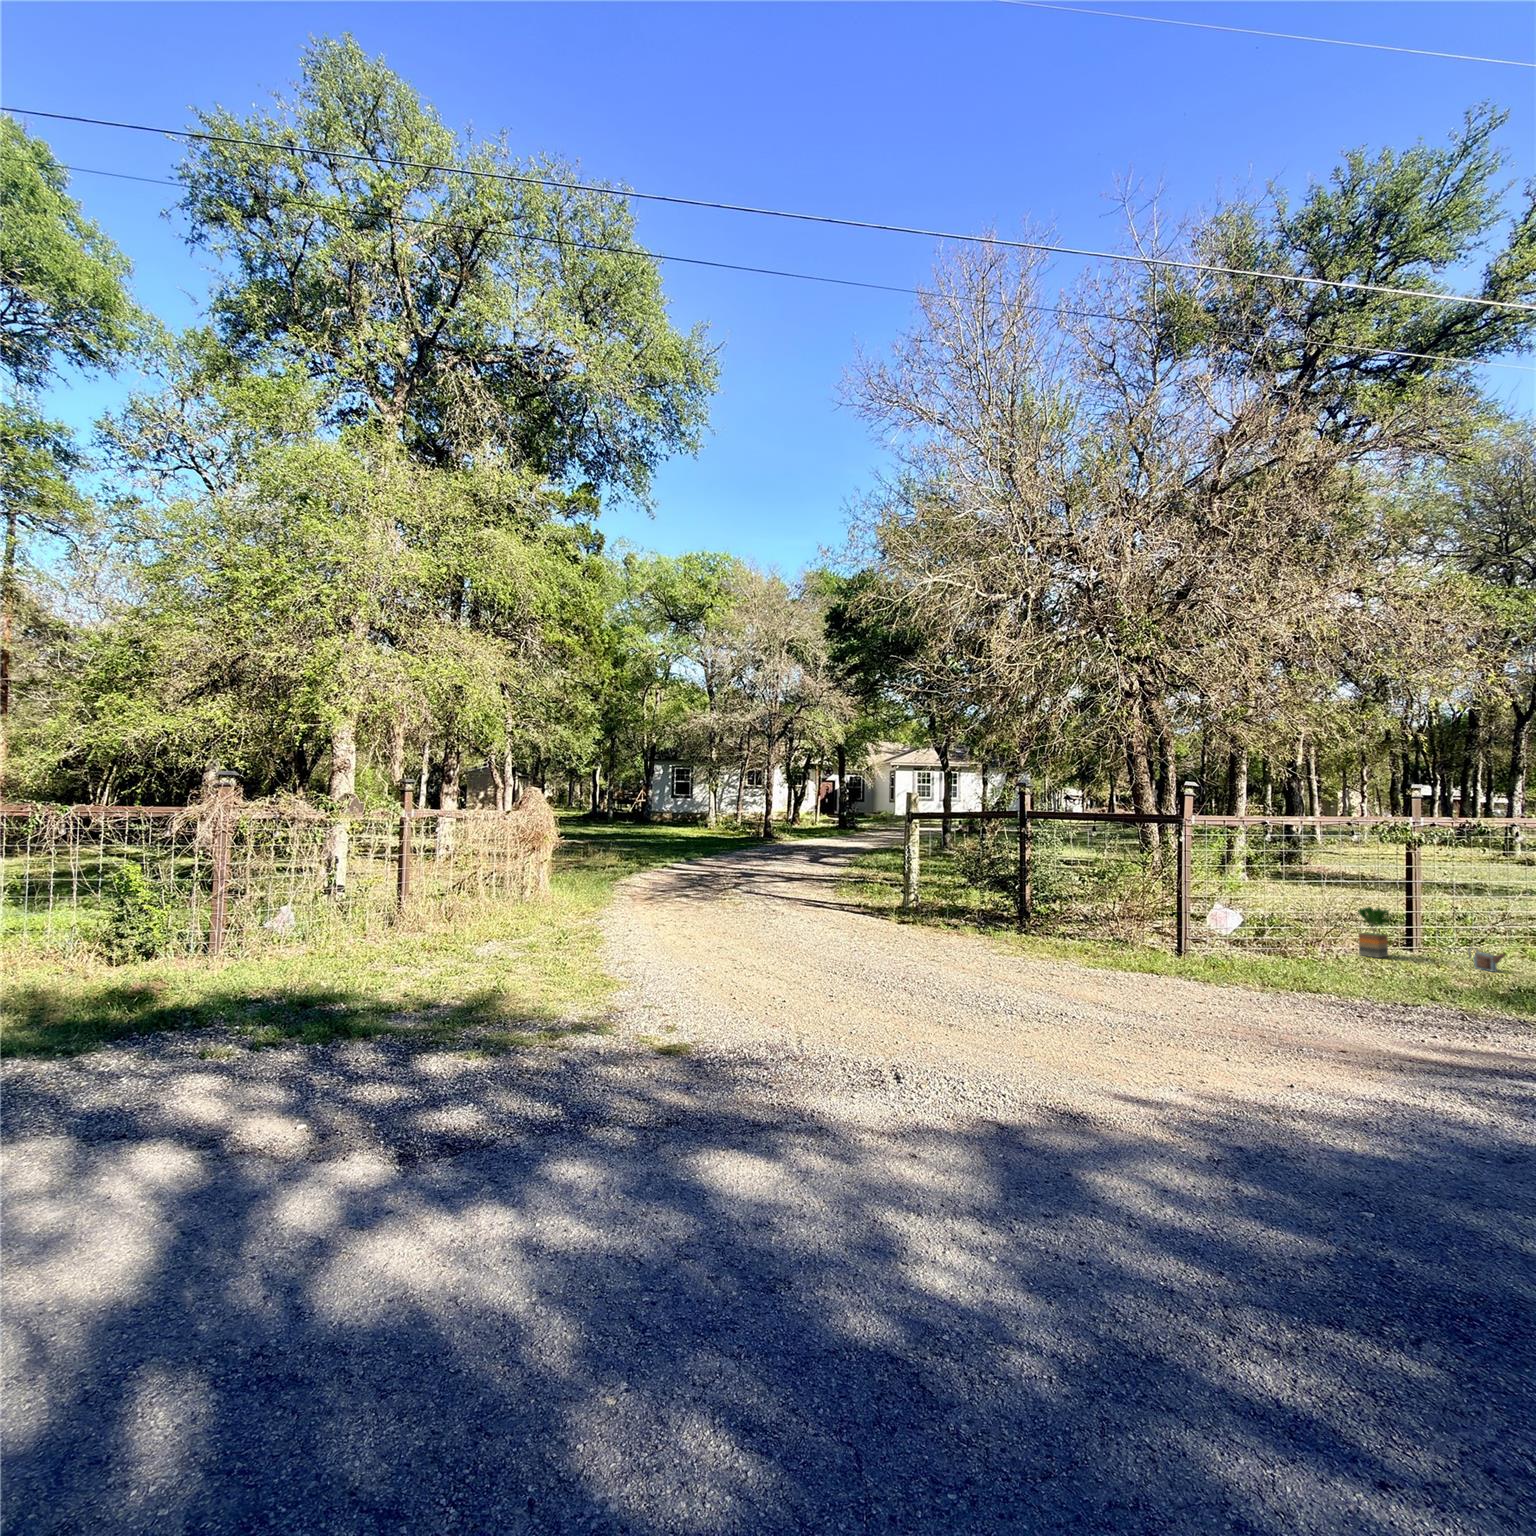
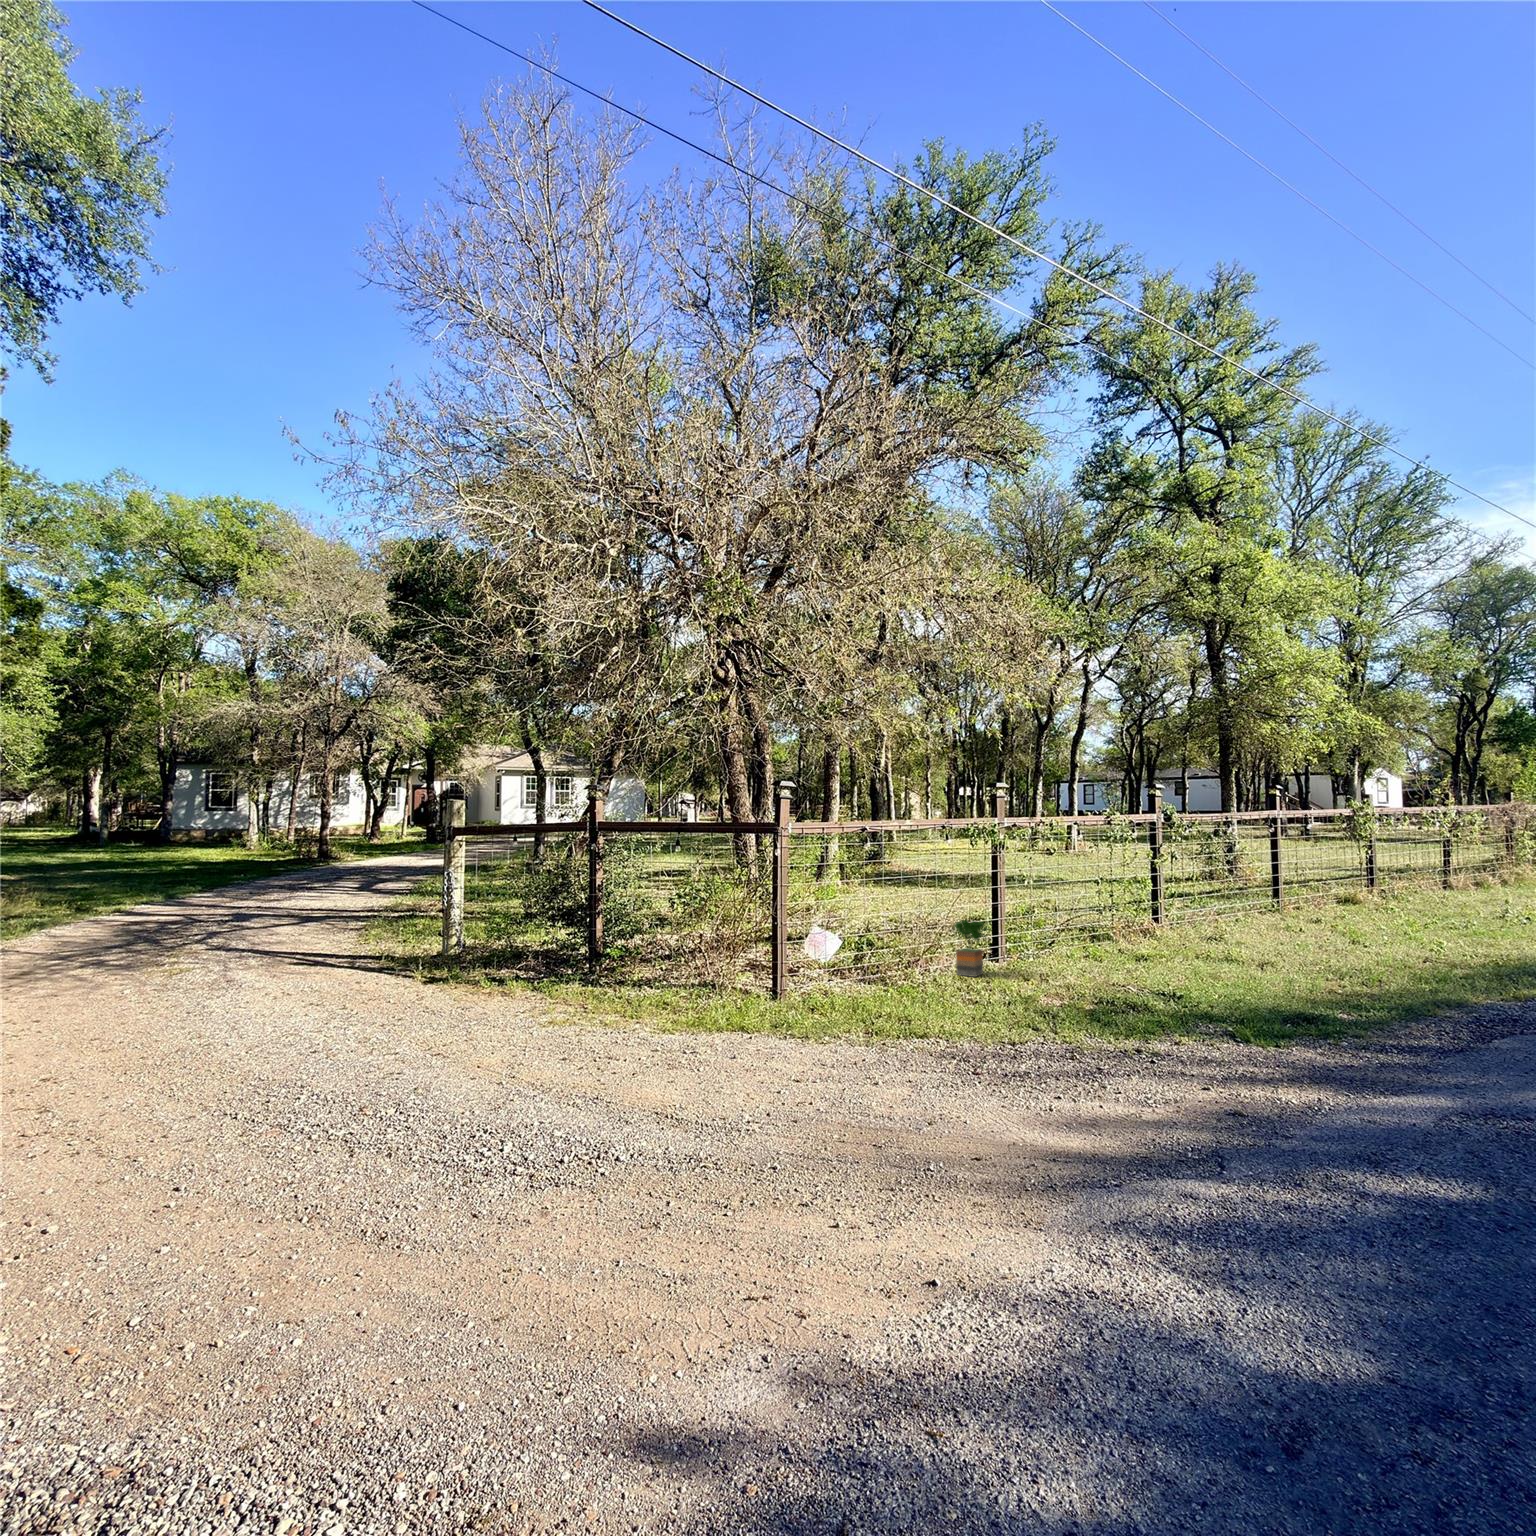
watering can: present [1468,947,1505,972] -> none [1055,958,1091,983]

